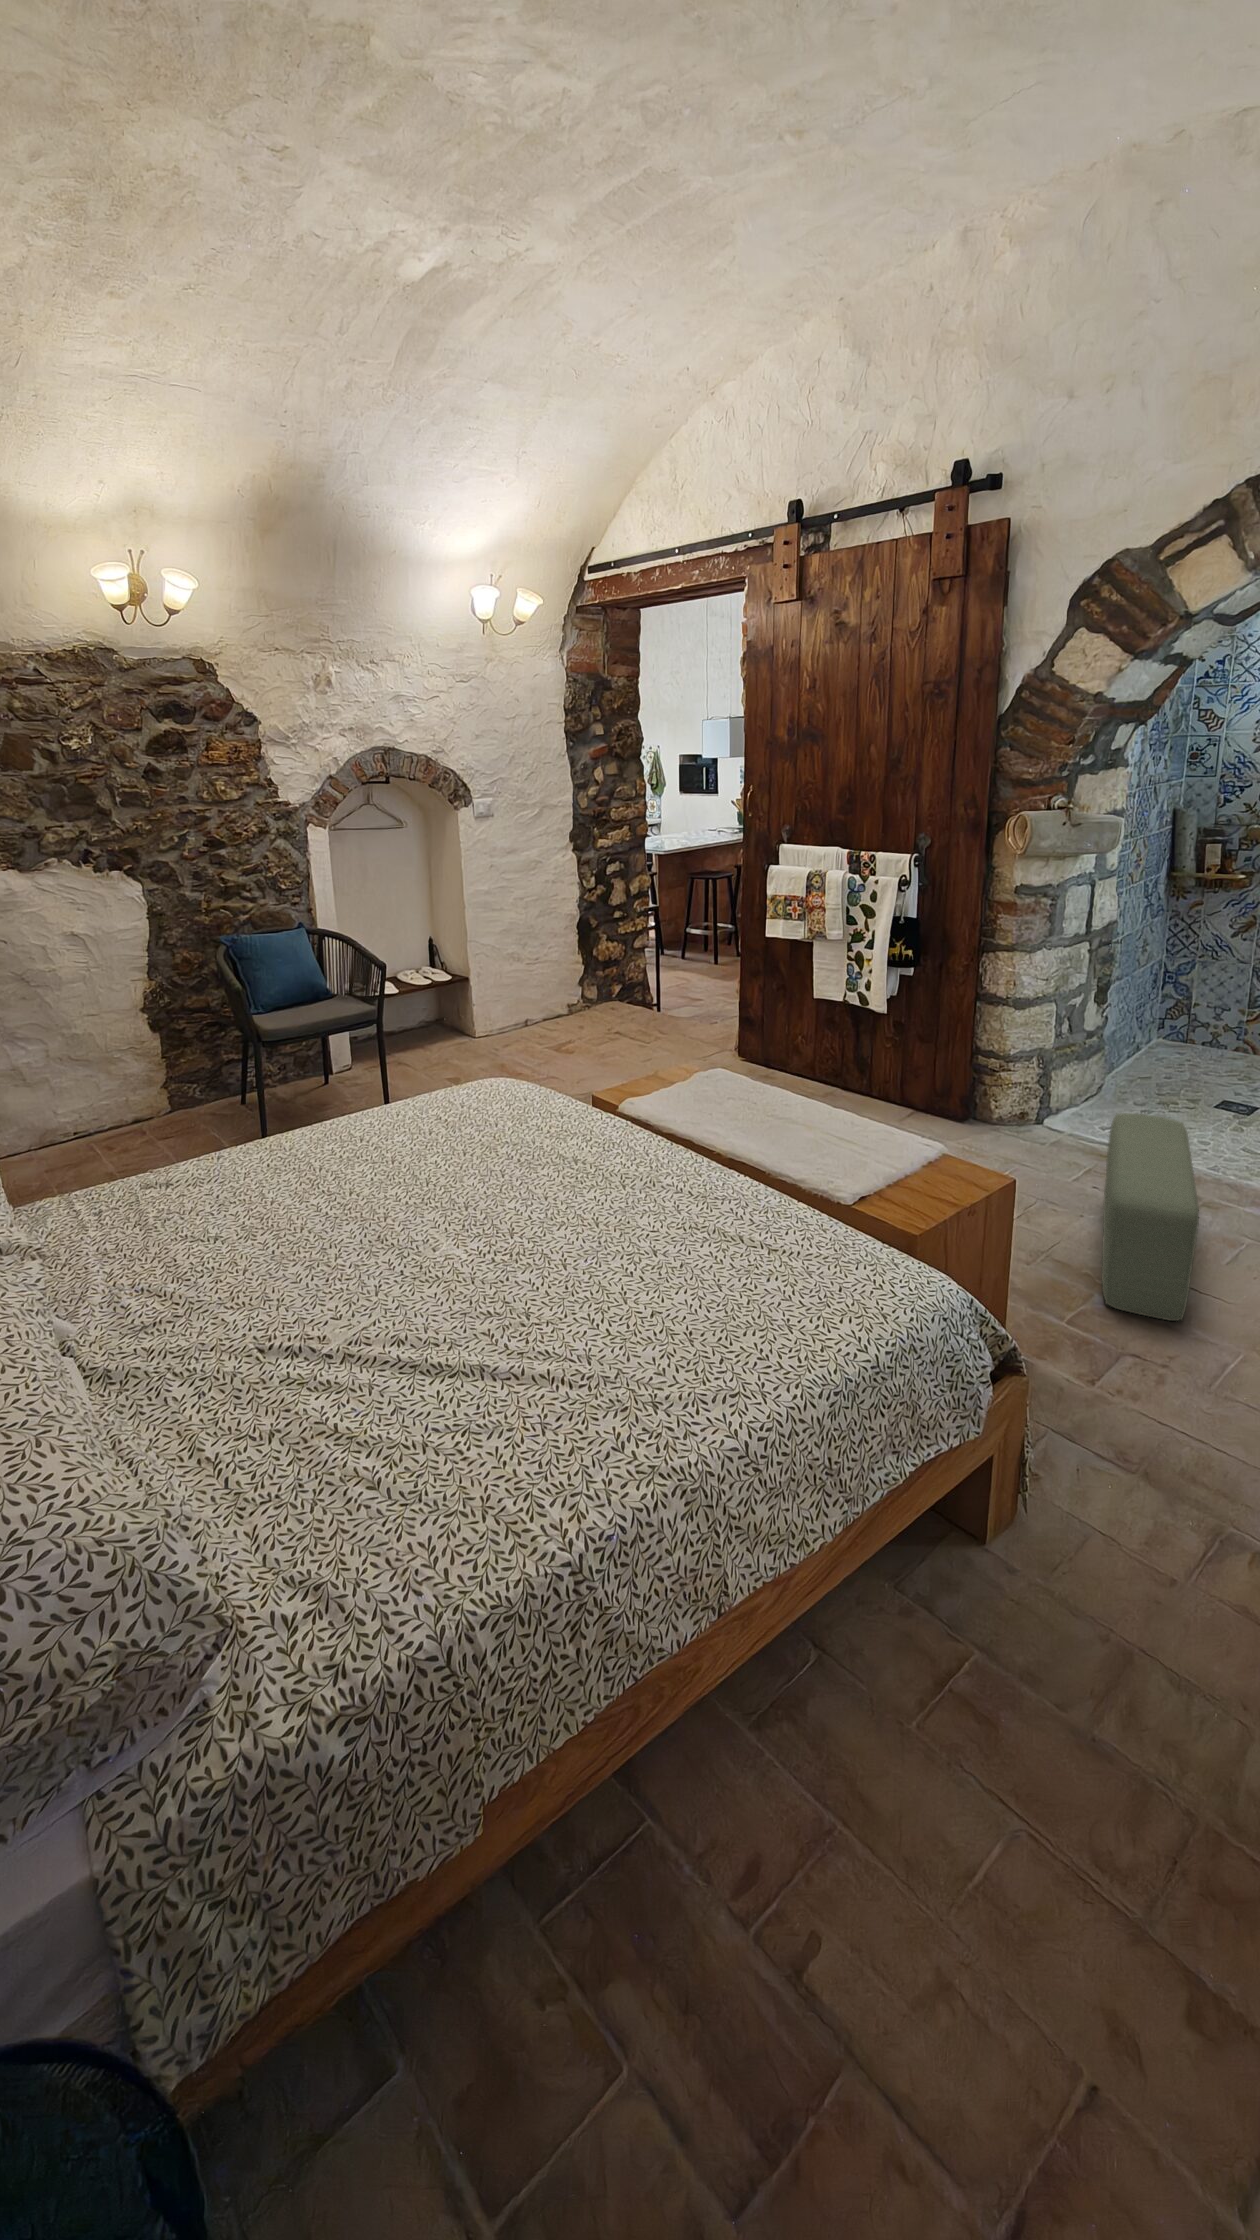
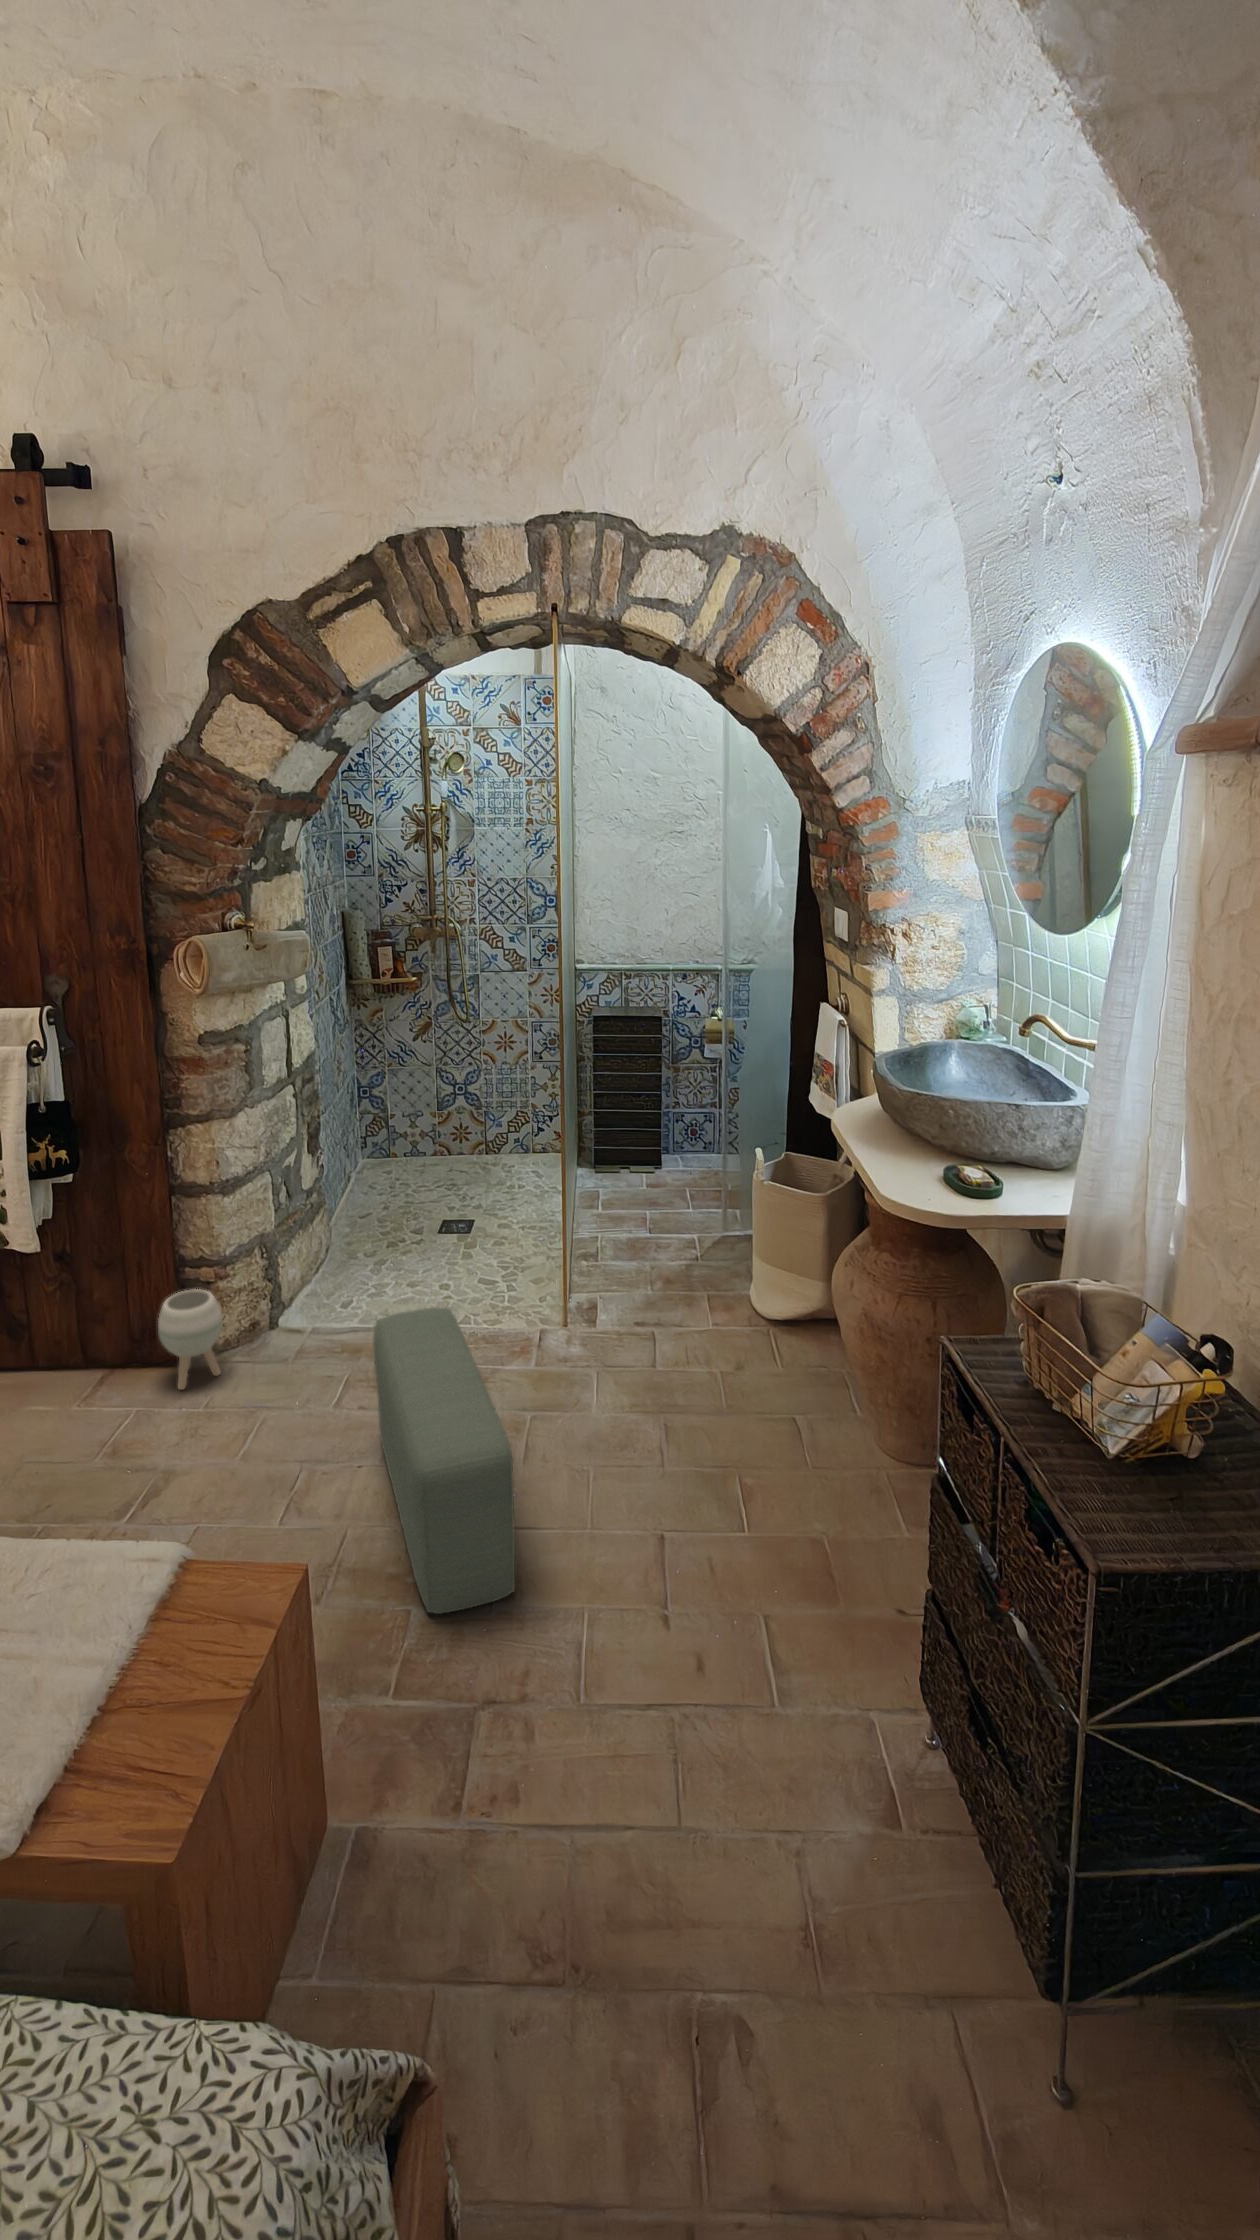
planter: none [954,1068,1001,1133] -> present [158,1289,223,1390]

